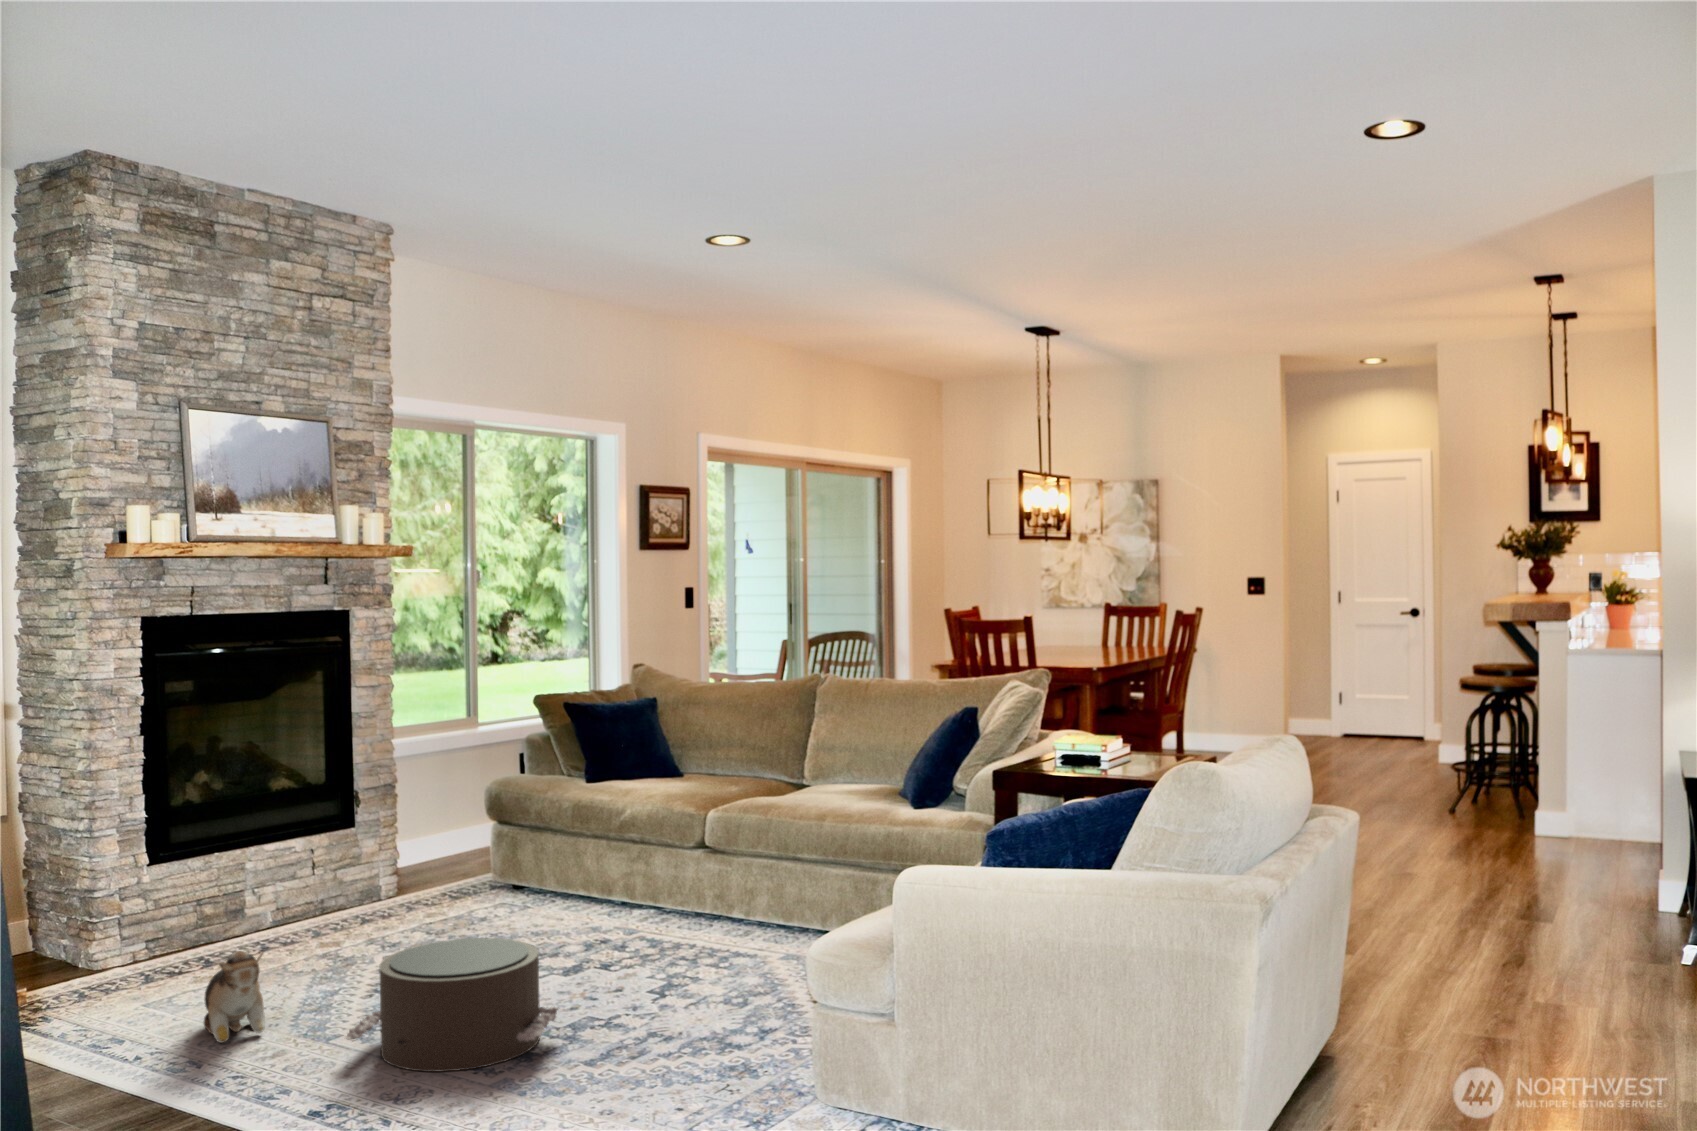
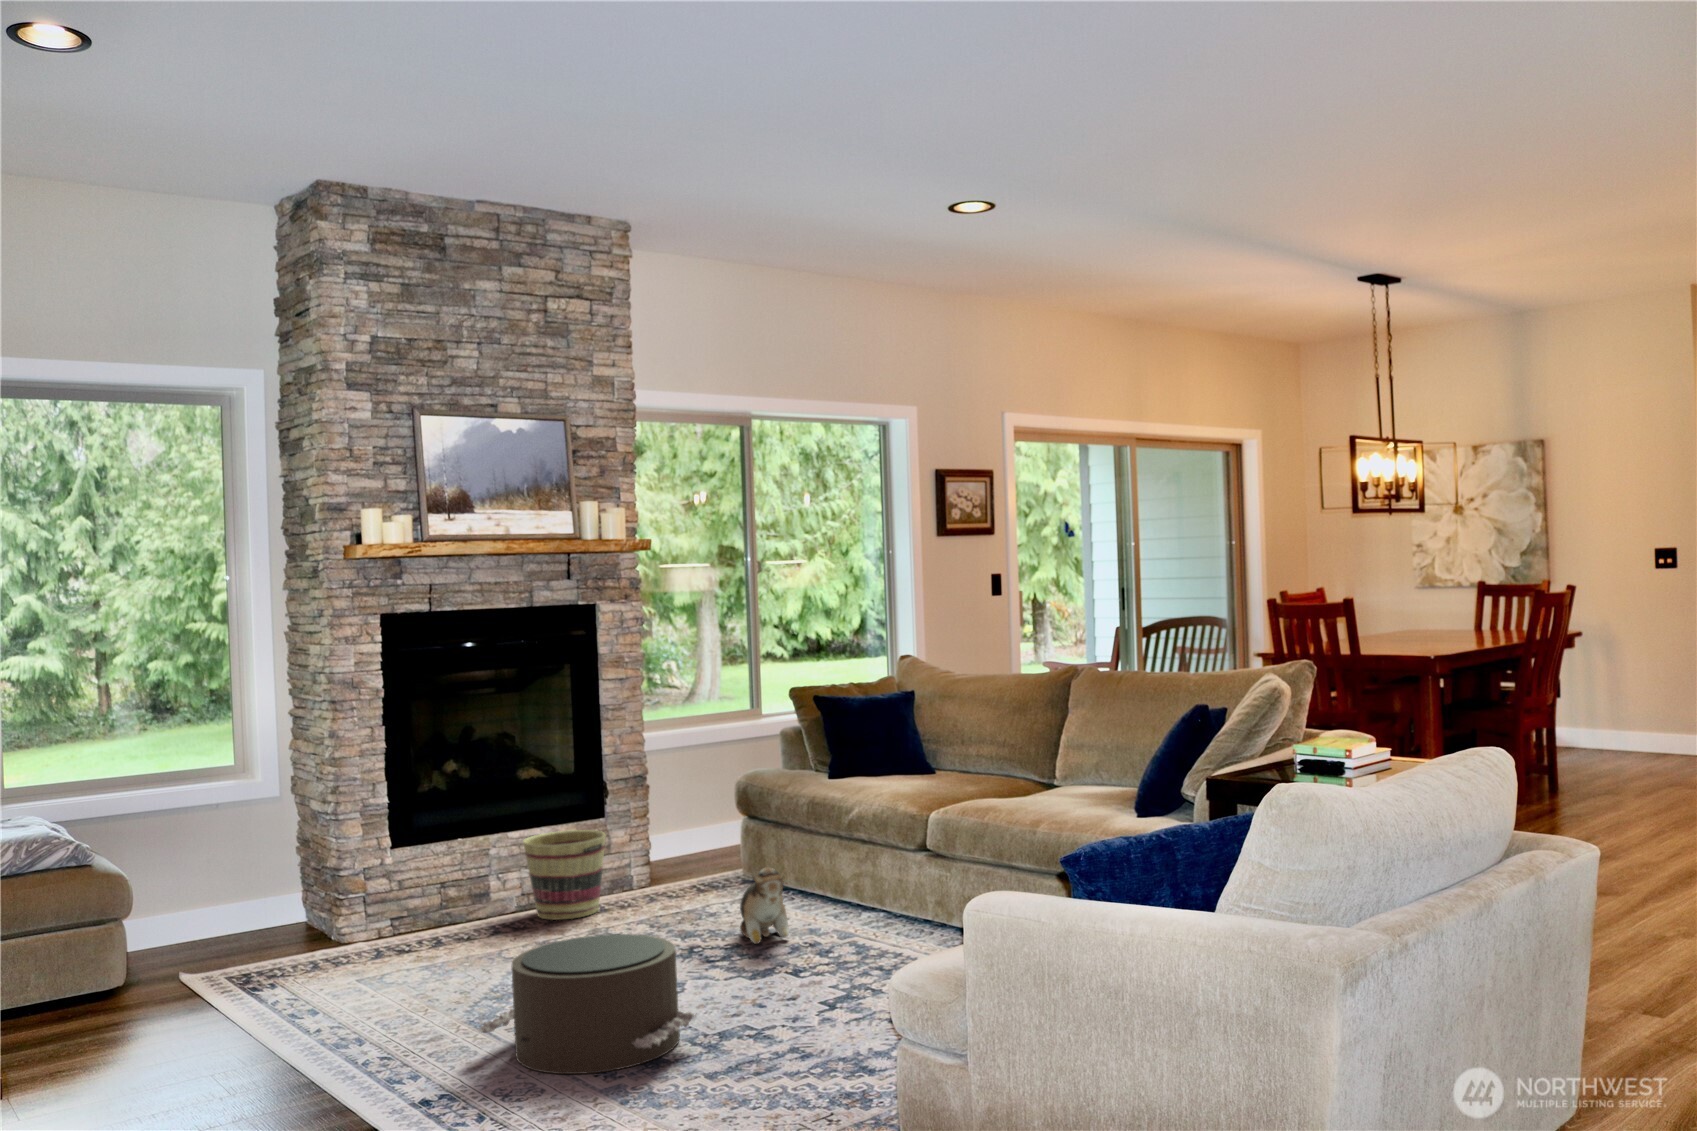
basket: none [283,839,371,931] -> present [523,830,606,920]
plush toy: present [204,951,265,1043] -> present [740,868,789,944]

